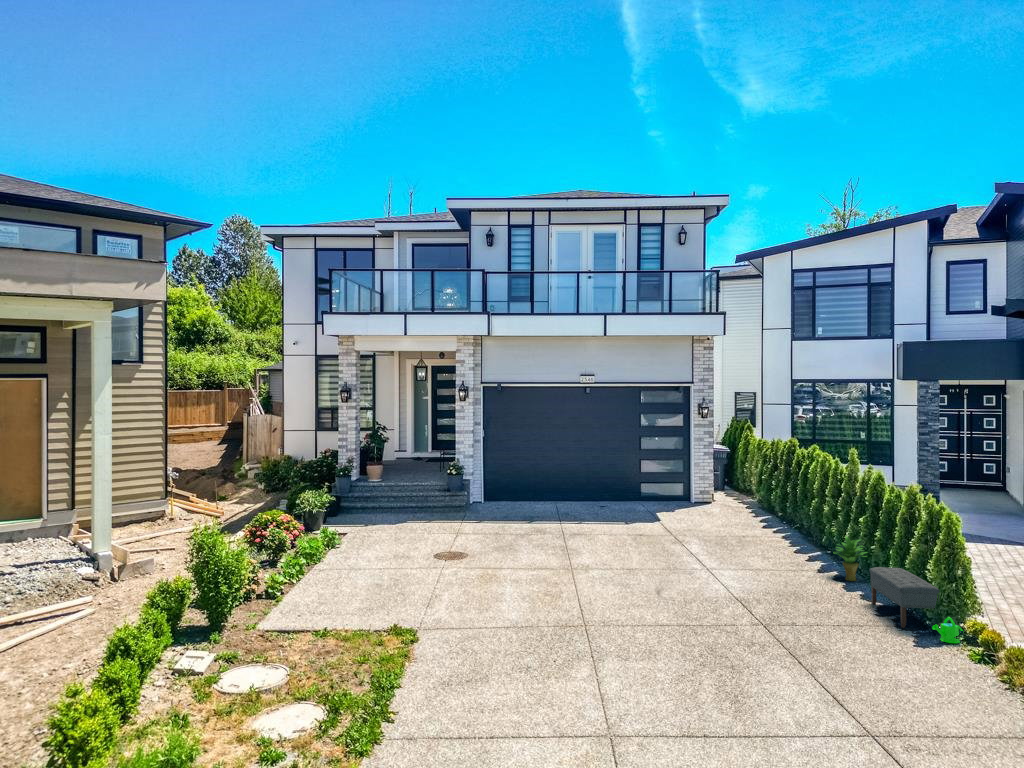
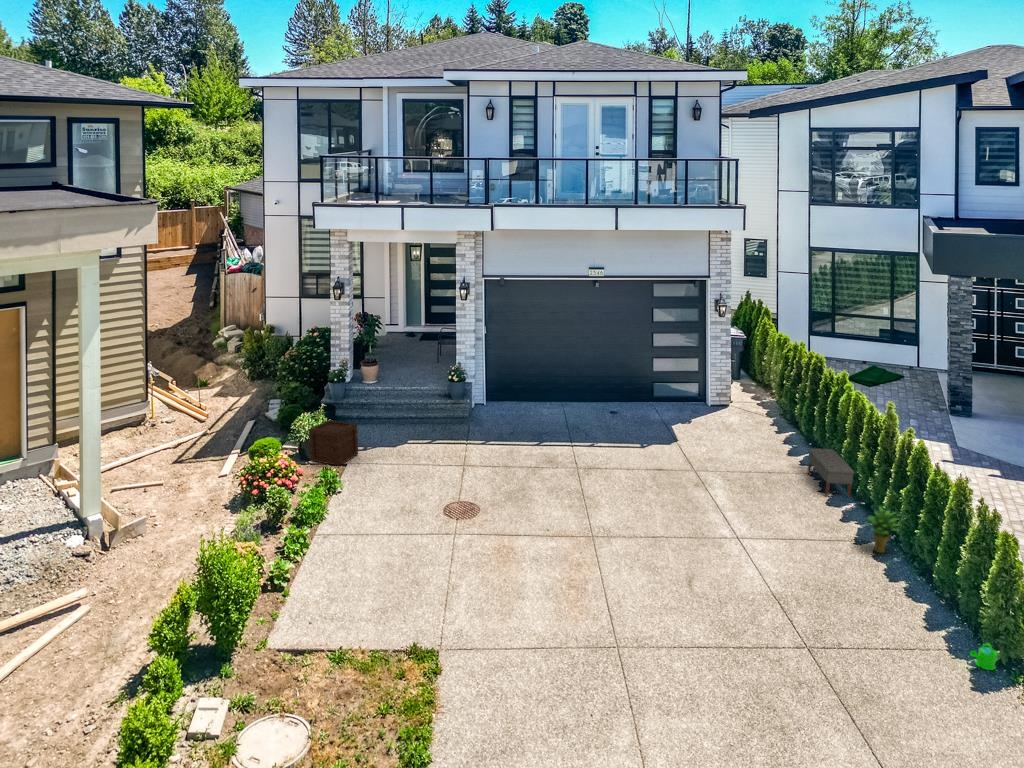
wooden crate: none [314,496,360,534] -> present [308,420,358,466]
bench: present [869,567,940,628] -> present [808,448,854,497]

